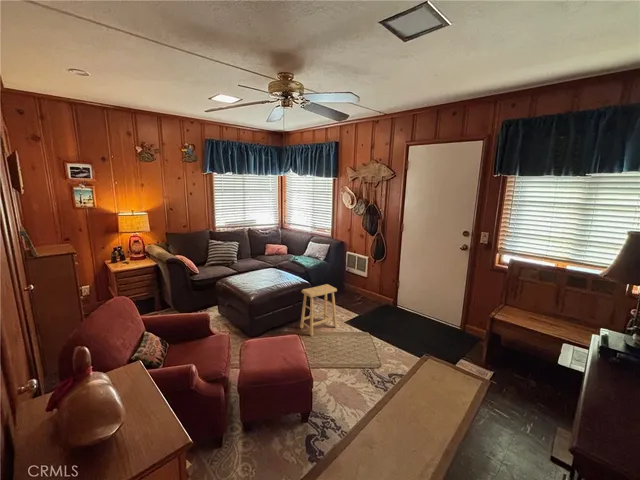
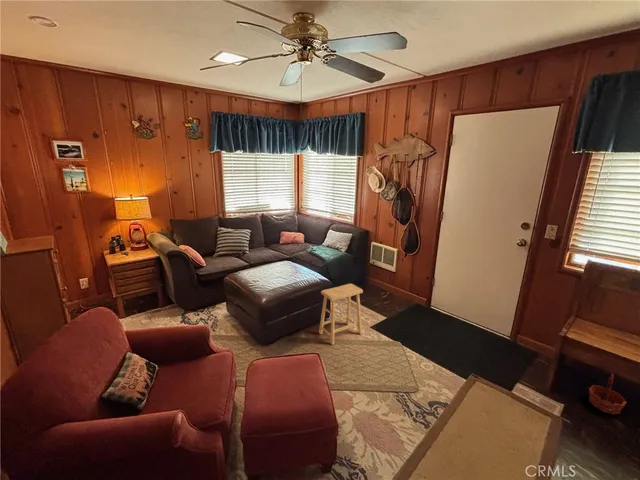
basket: none [513,345,539,377] -> present [589,374,626,414]

